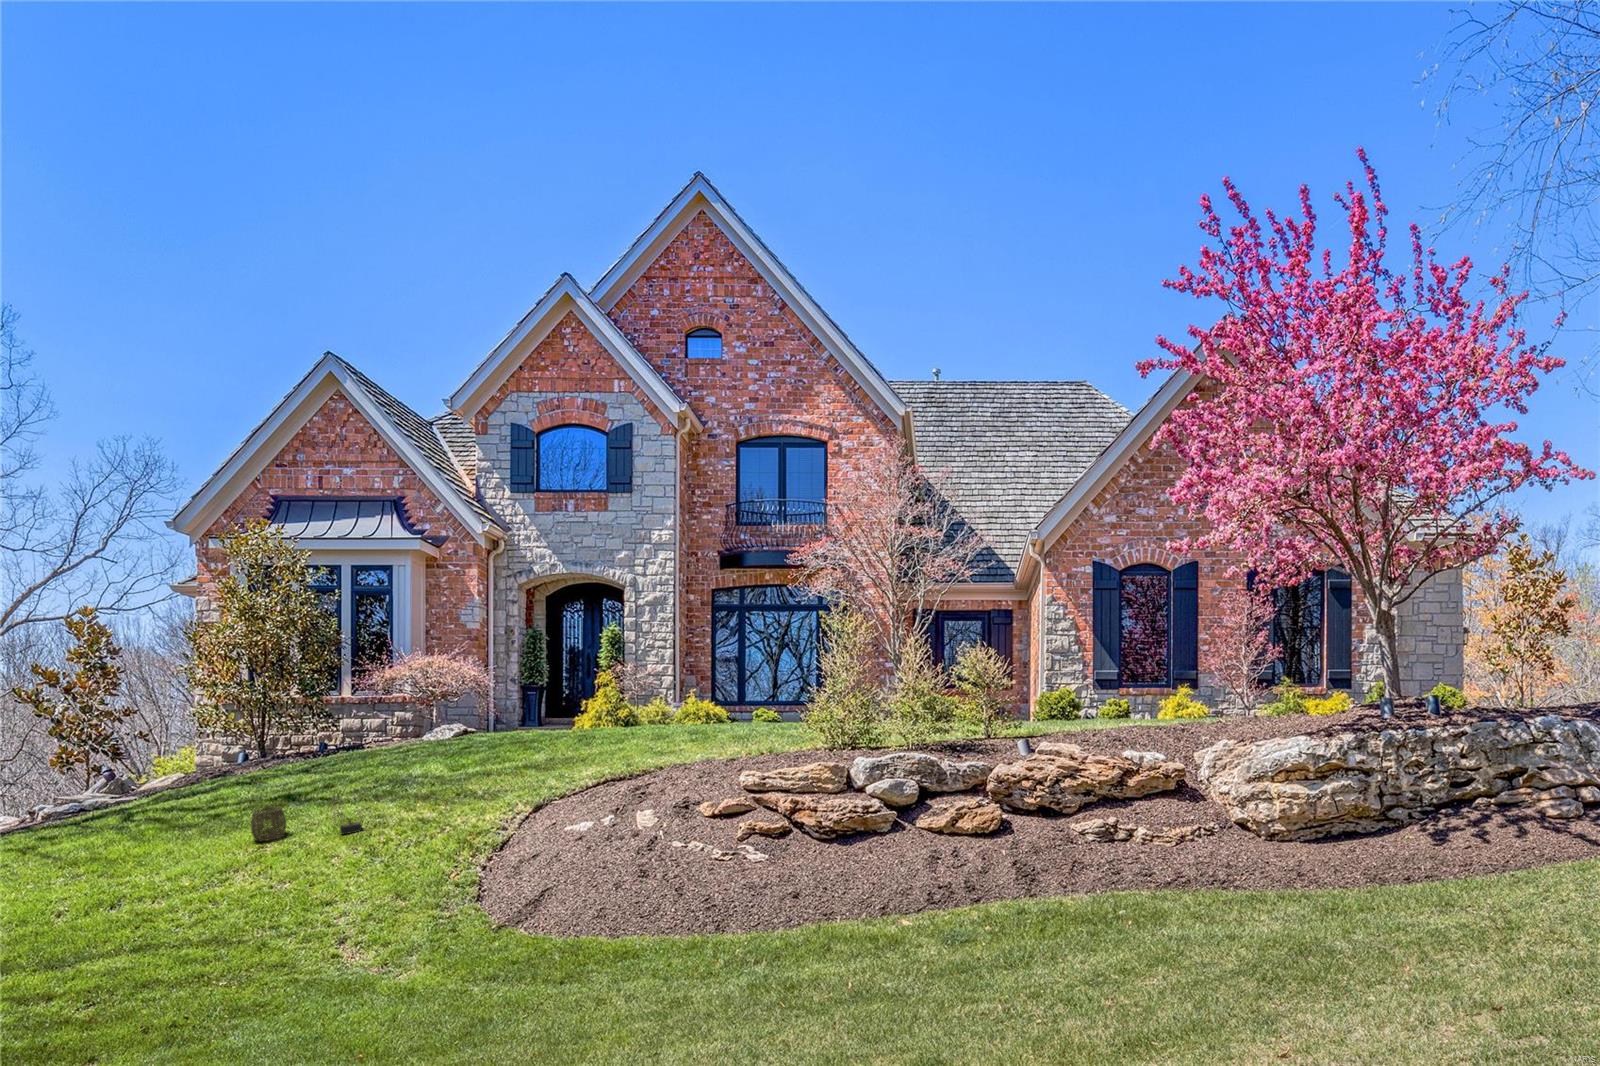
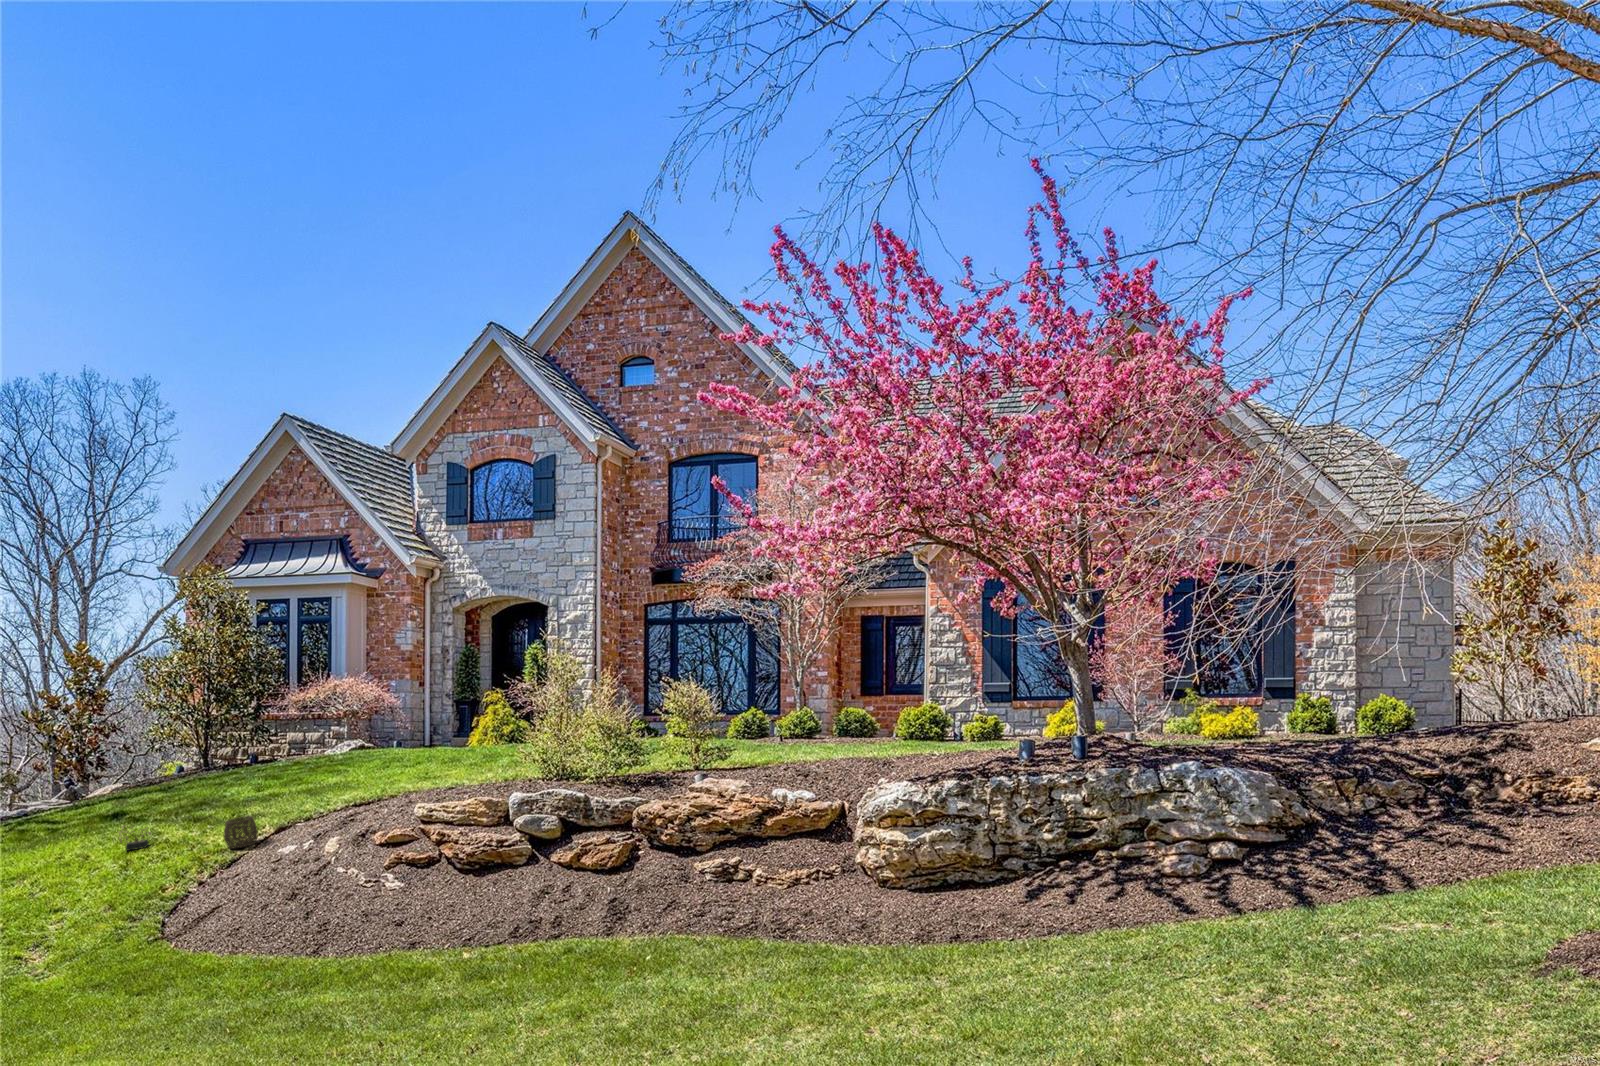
woven basket: present [250,807,286,841] -> present [224,816,258,849]

